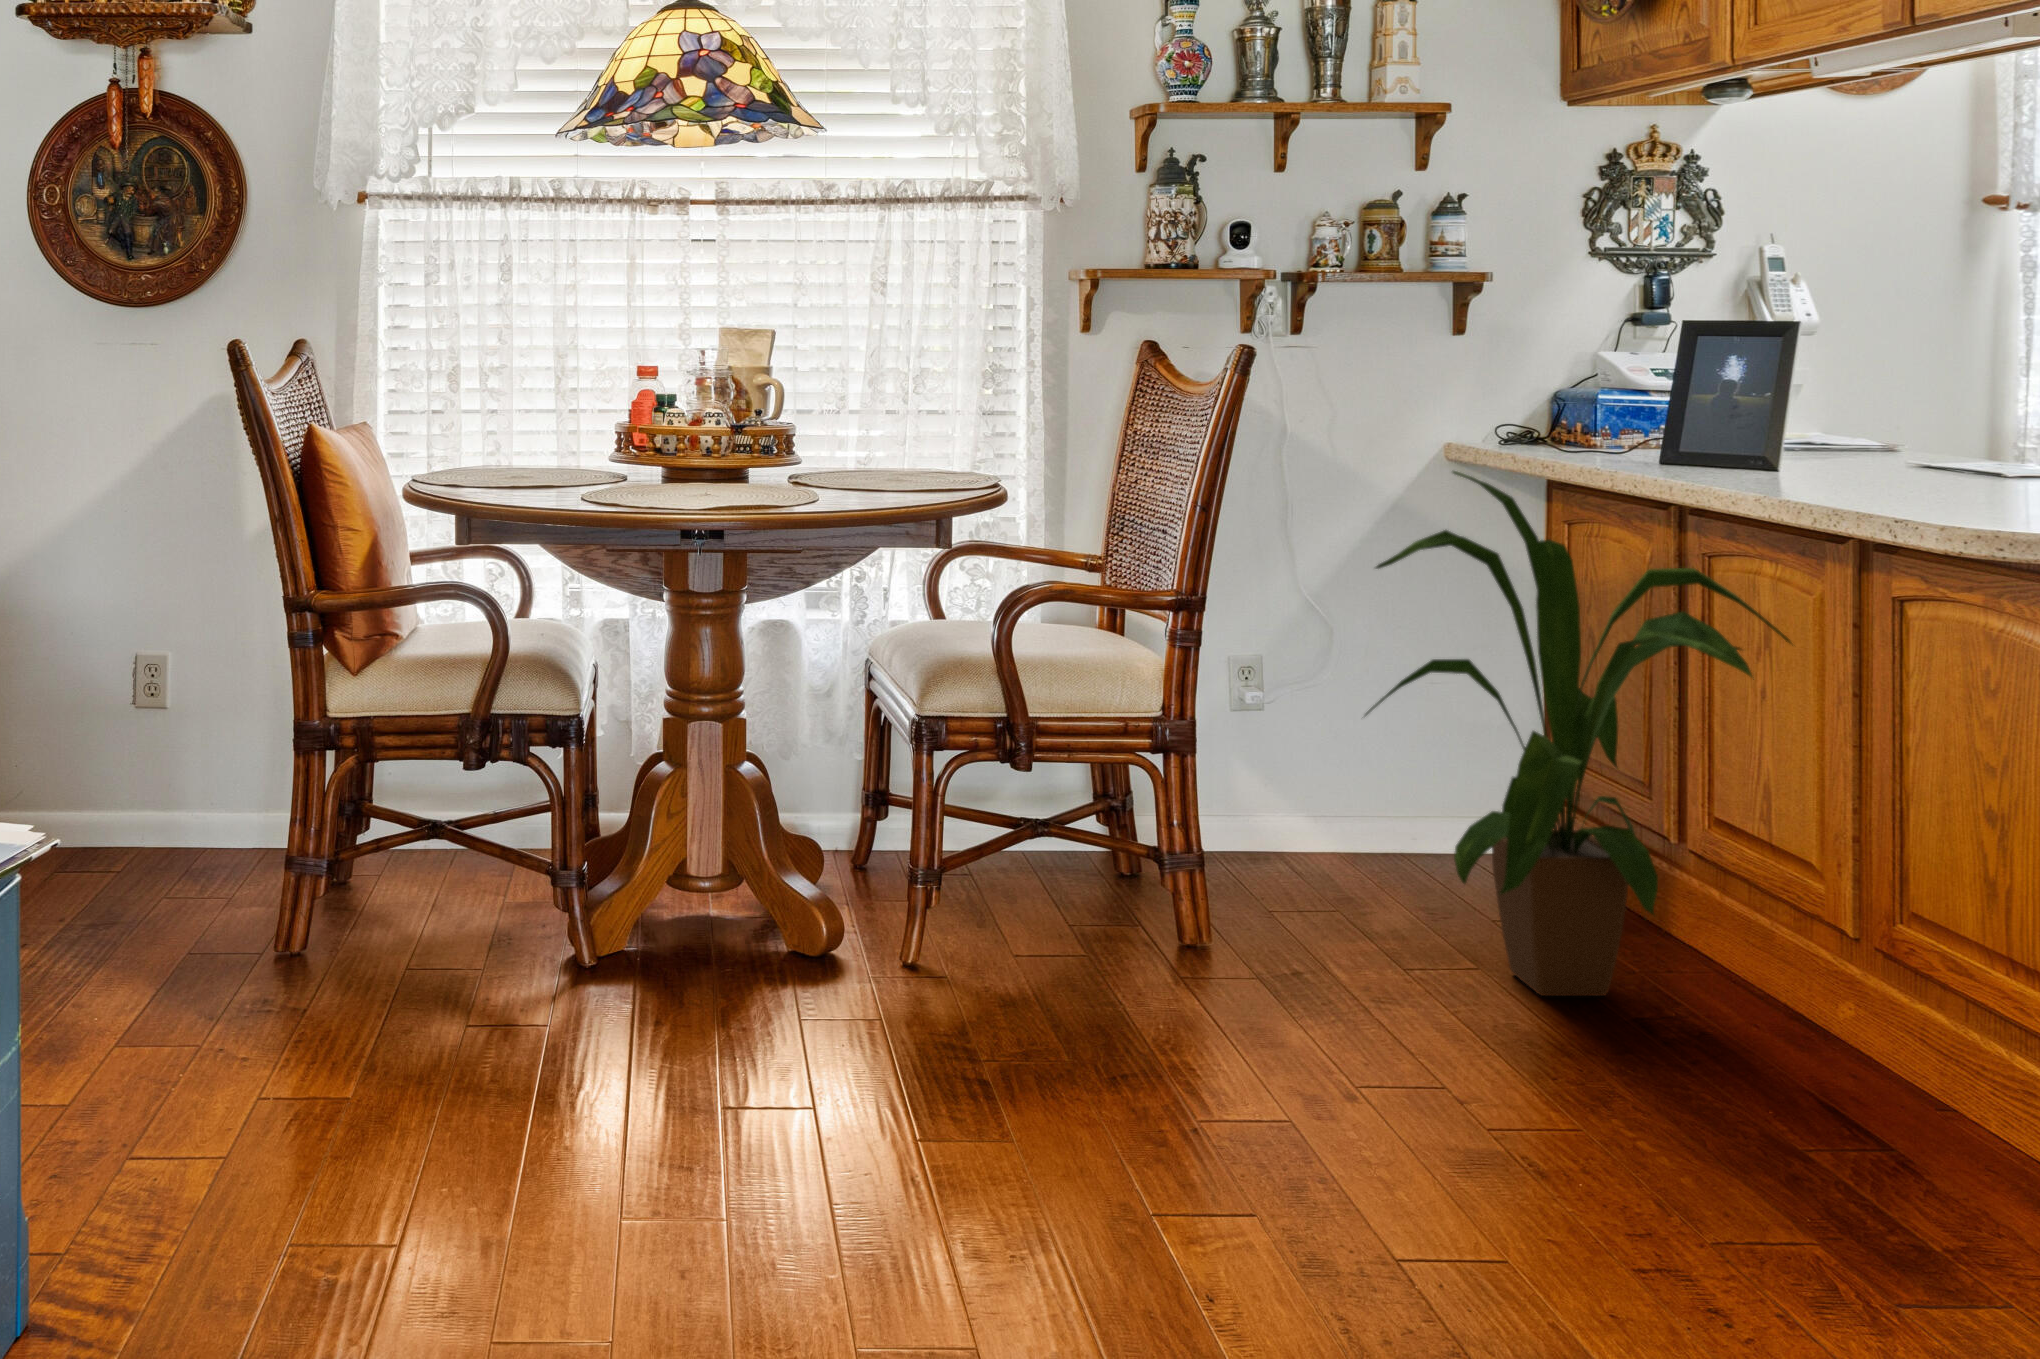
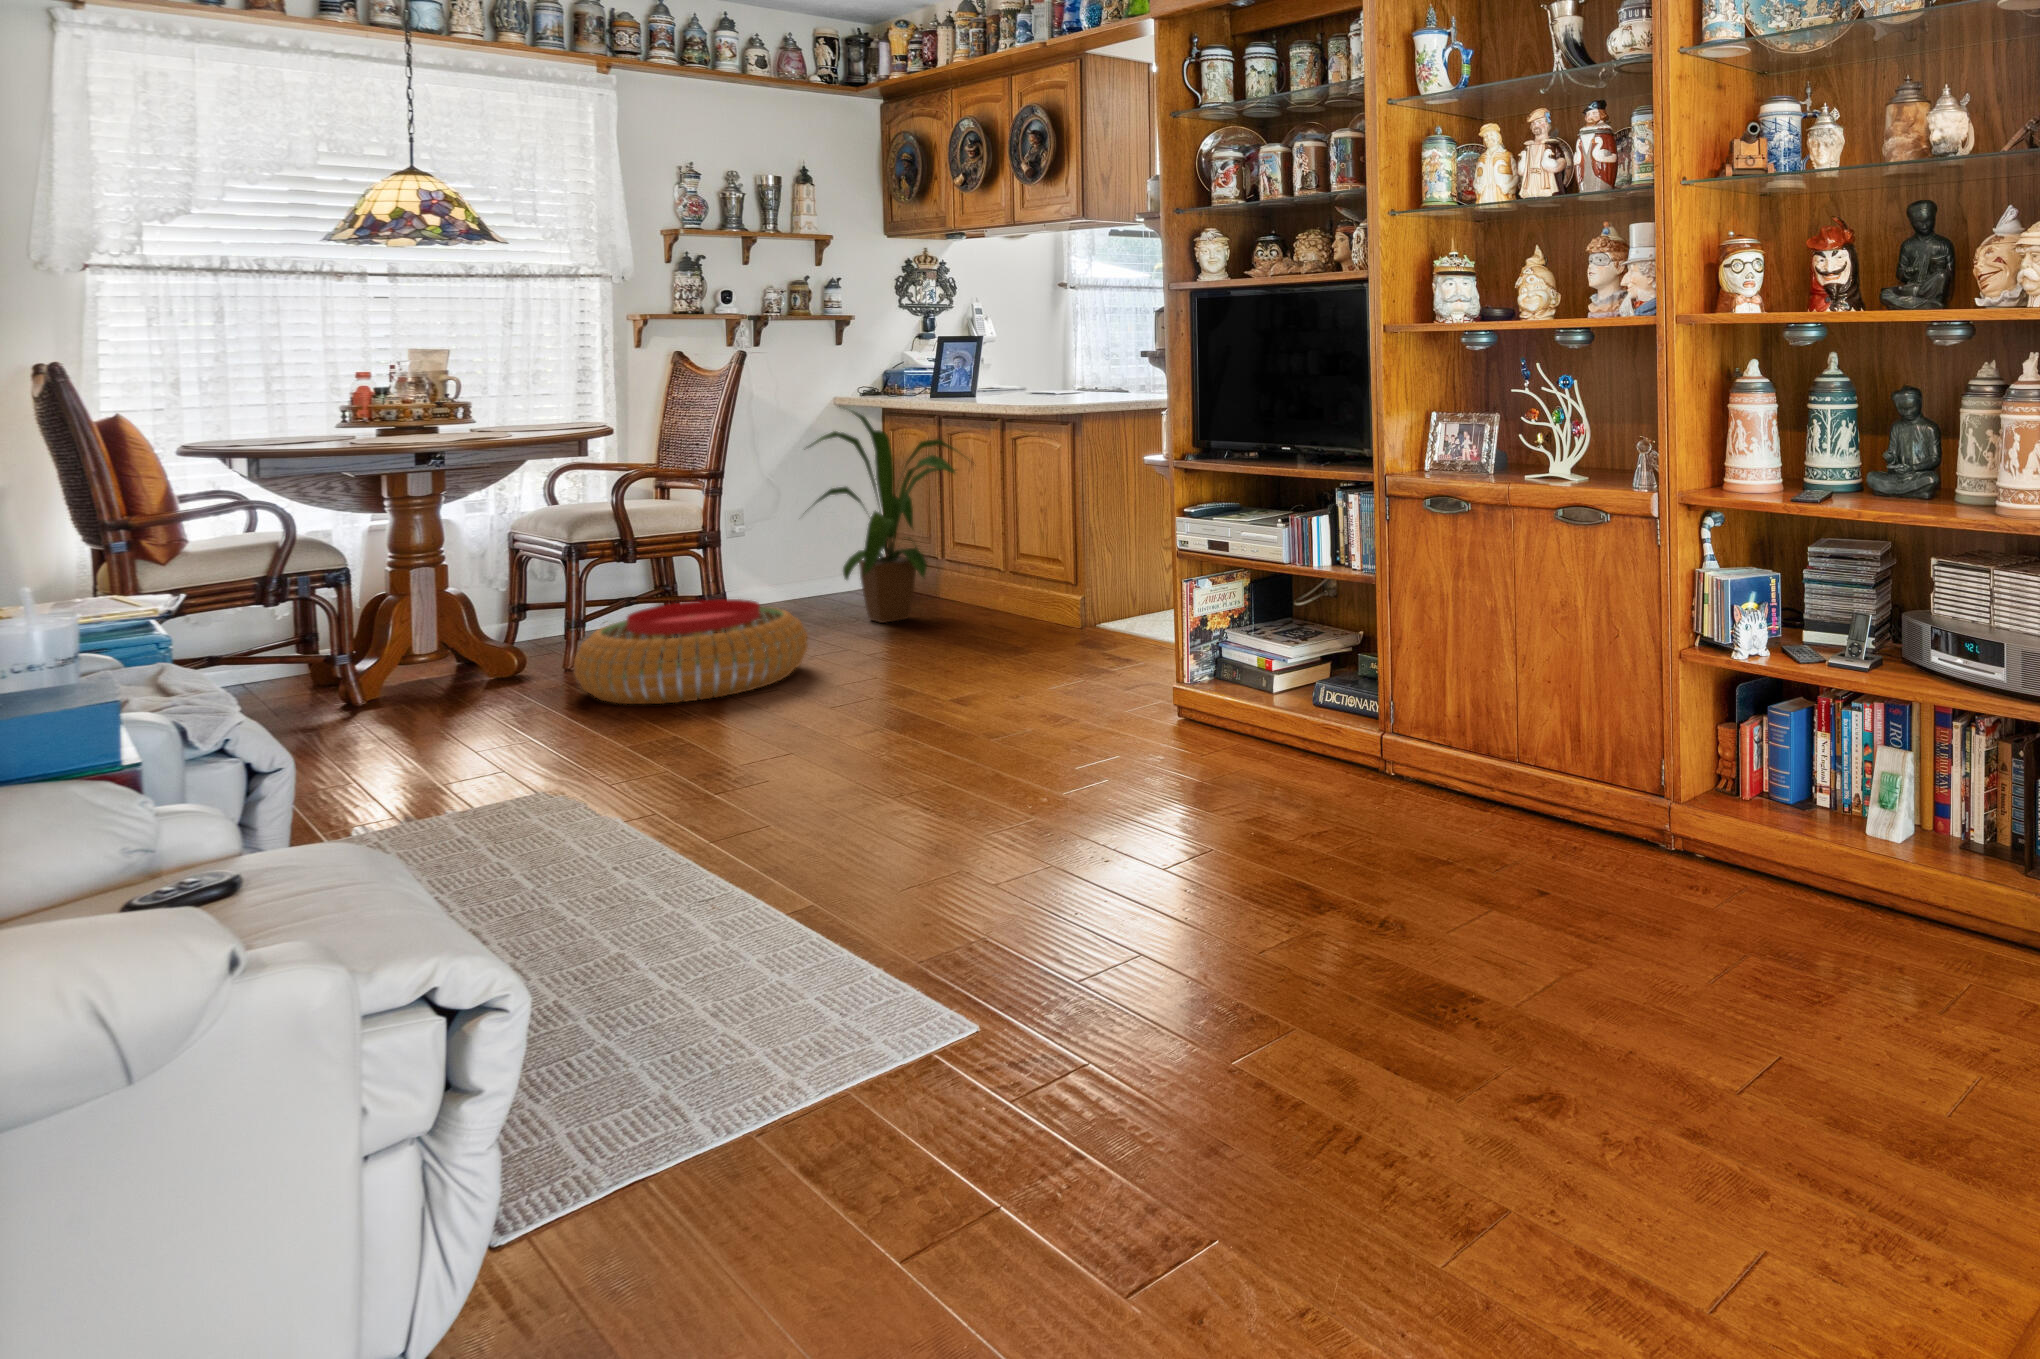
pouf: none [875,910,1367,1227] -> present [574,599,808,704]

